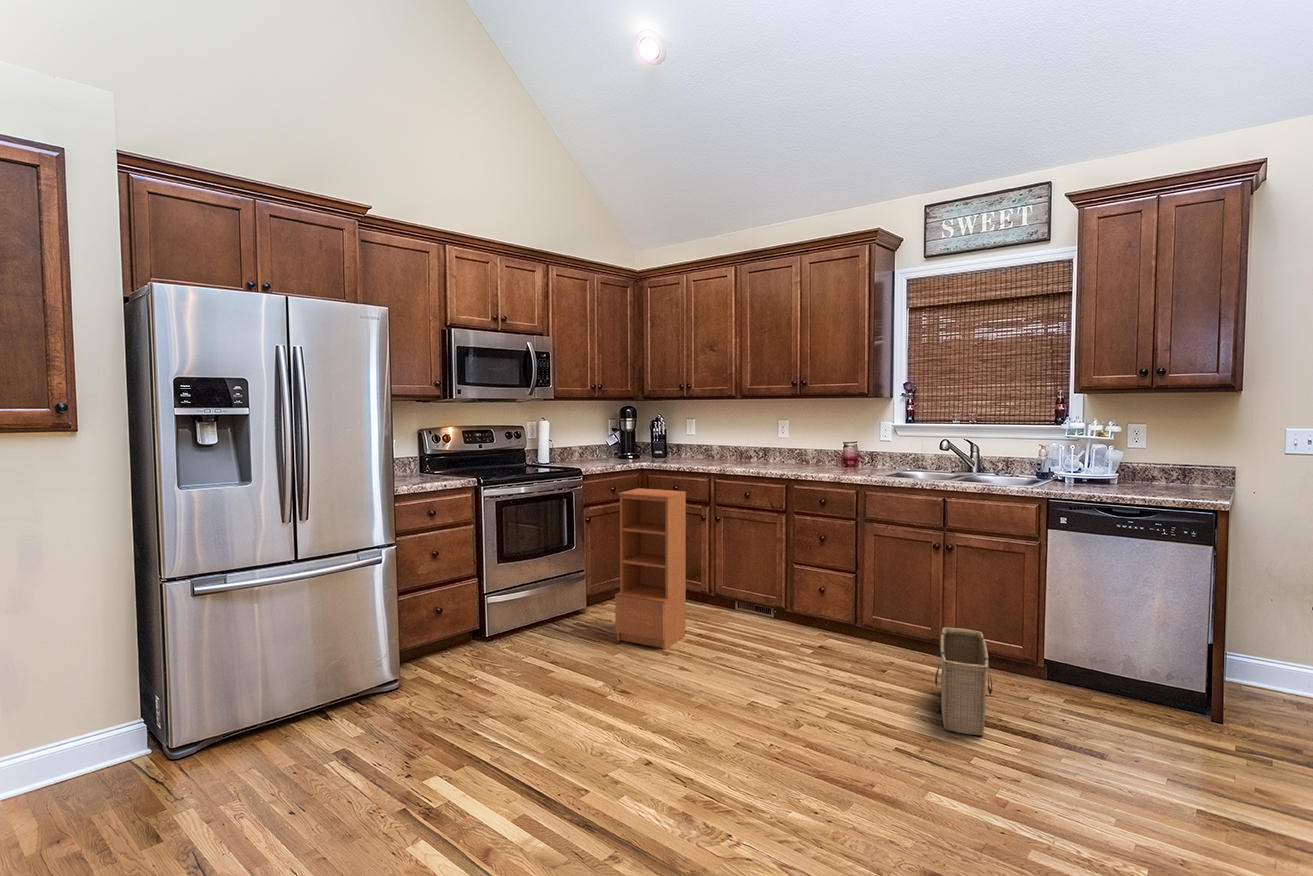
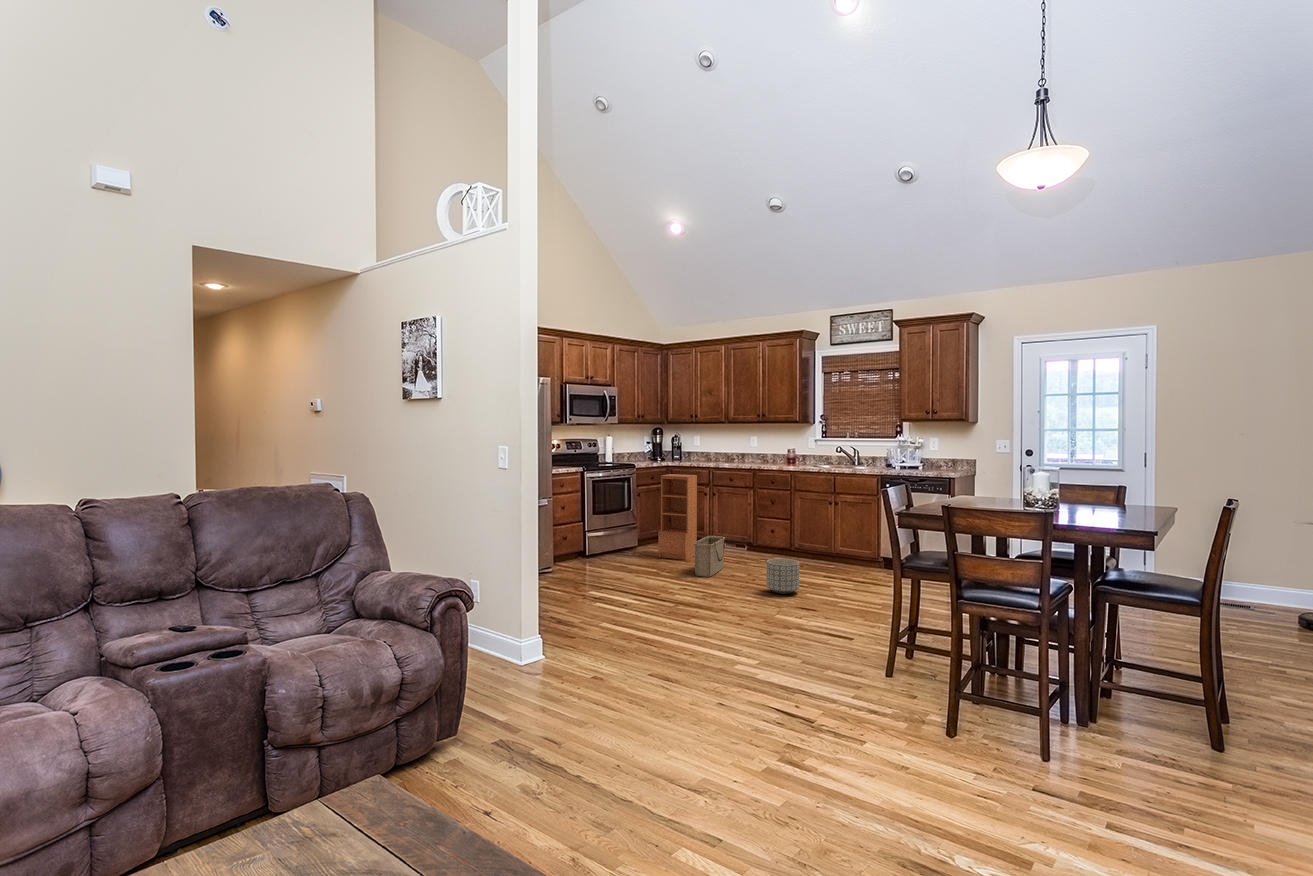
basket: present [935,627,992,735] -> present [694,536,725,577]
planter: none [831,699,910,794] -> present [766,559,800,594]

